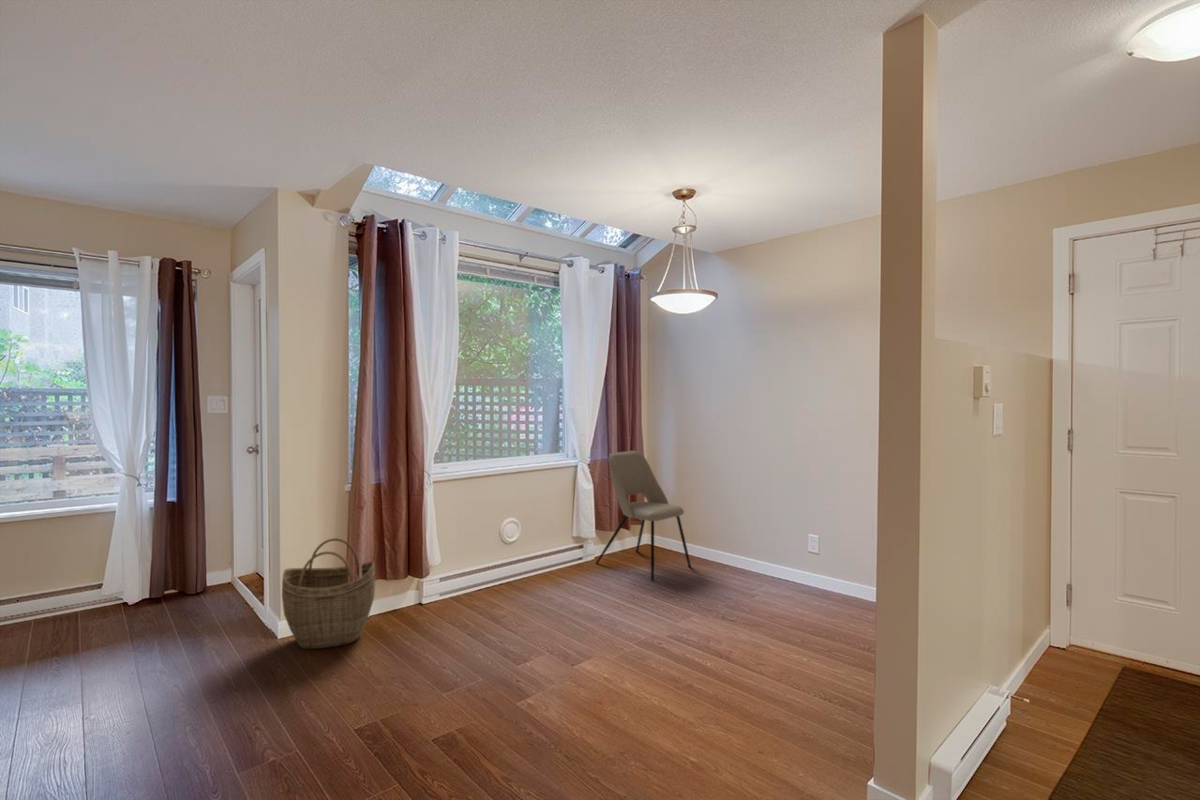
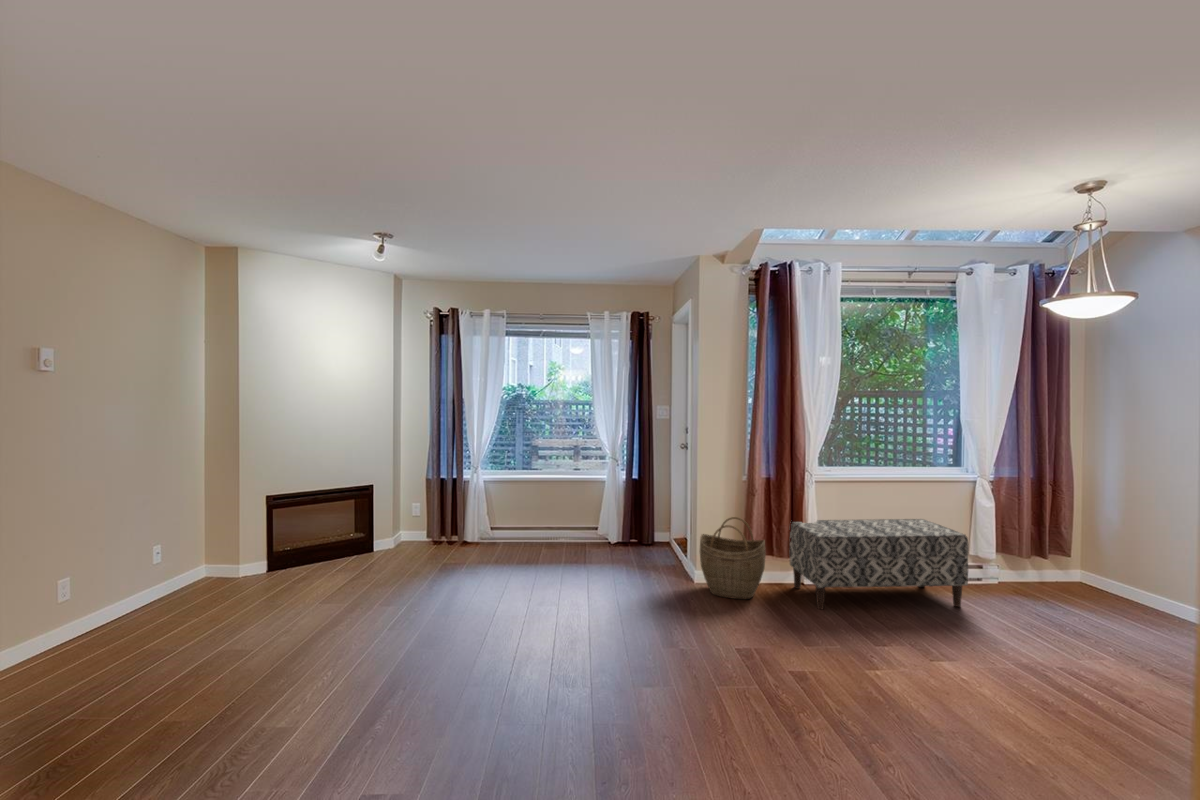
dining chair: present [596,451,691,581] -> none [997,471,1138,621]
bench: none [403,508,579,631] -> present [789,519,969,609]

